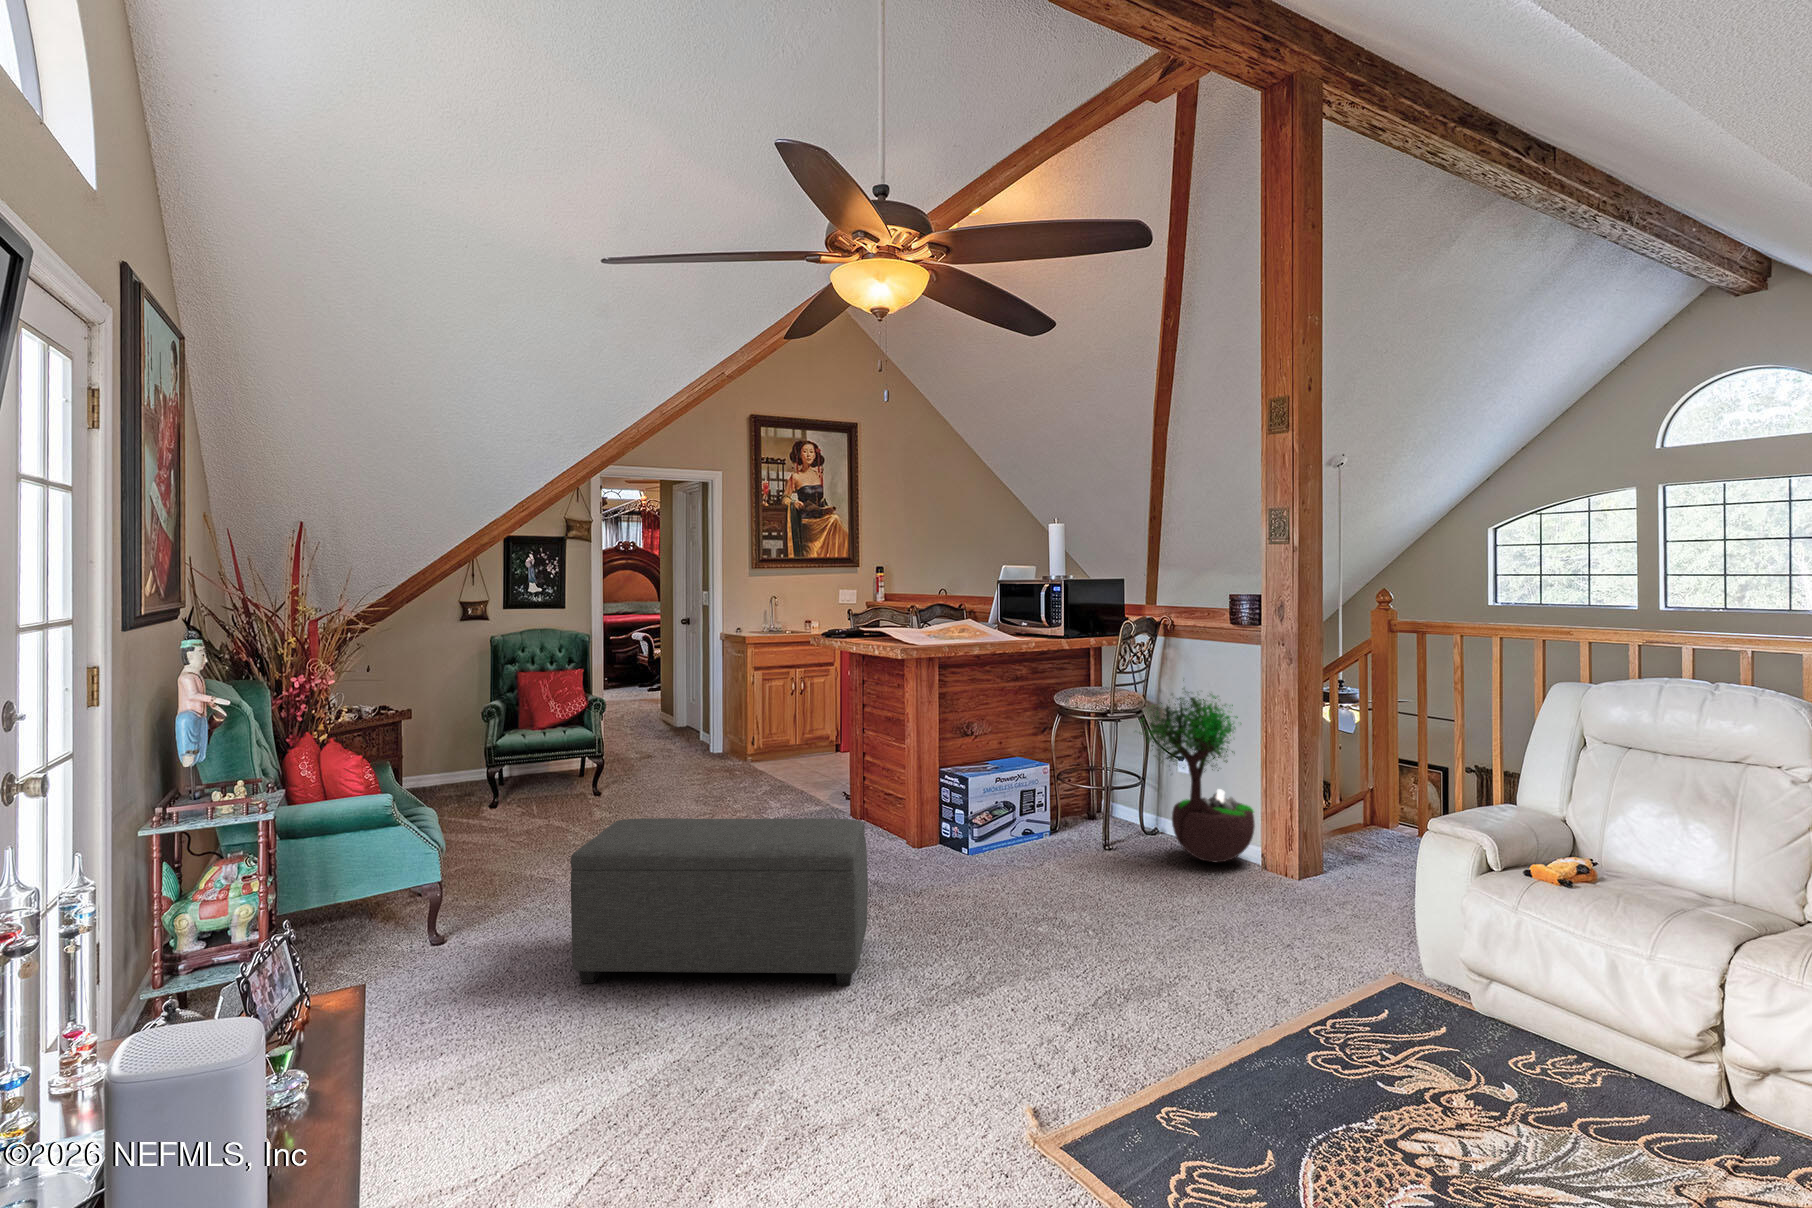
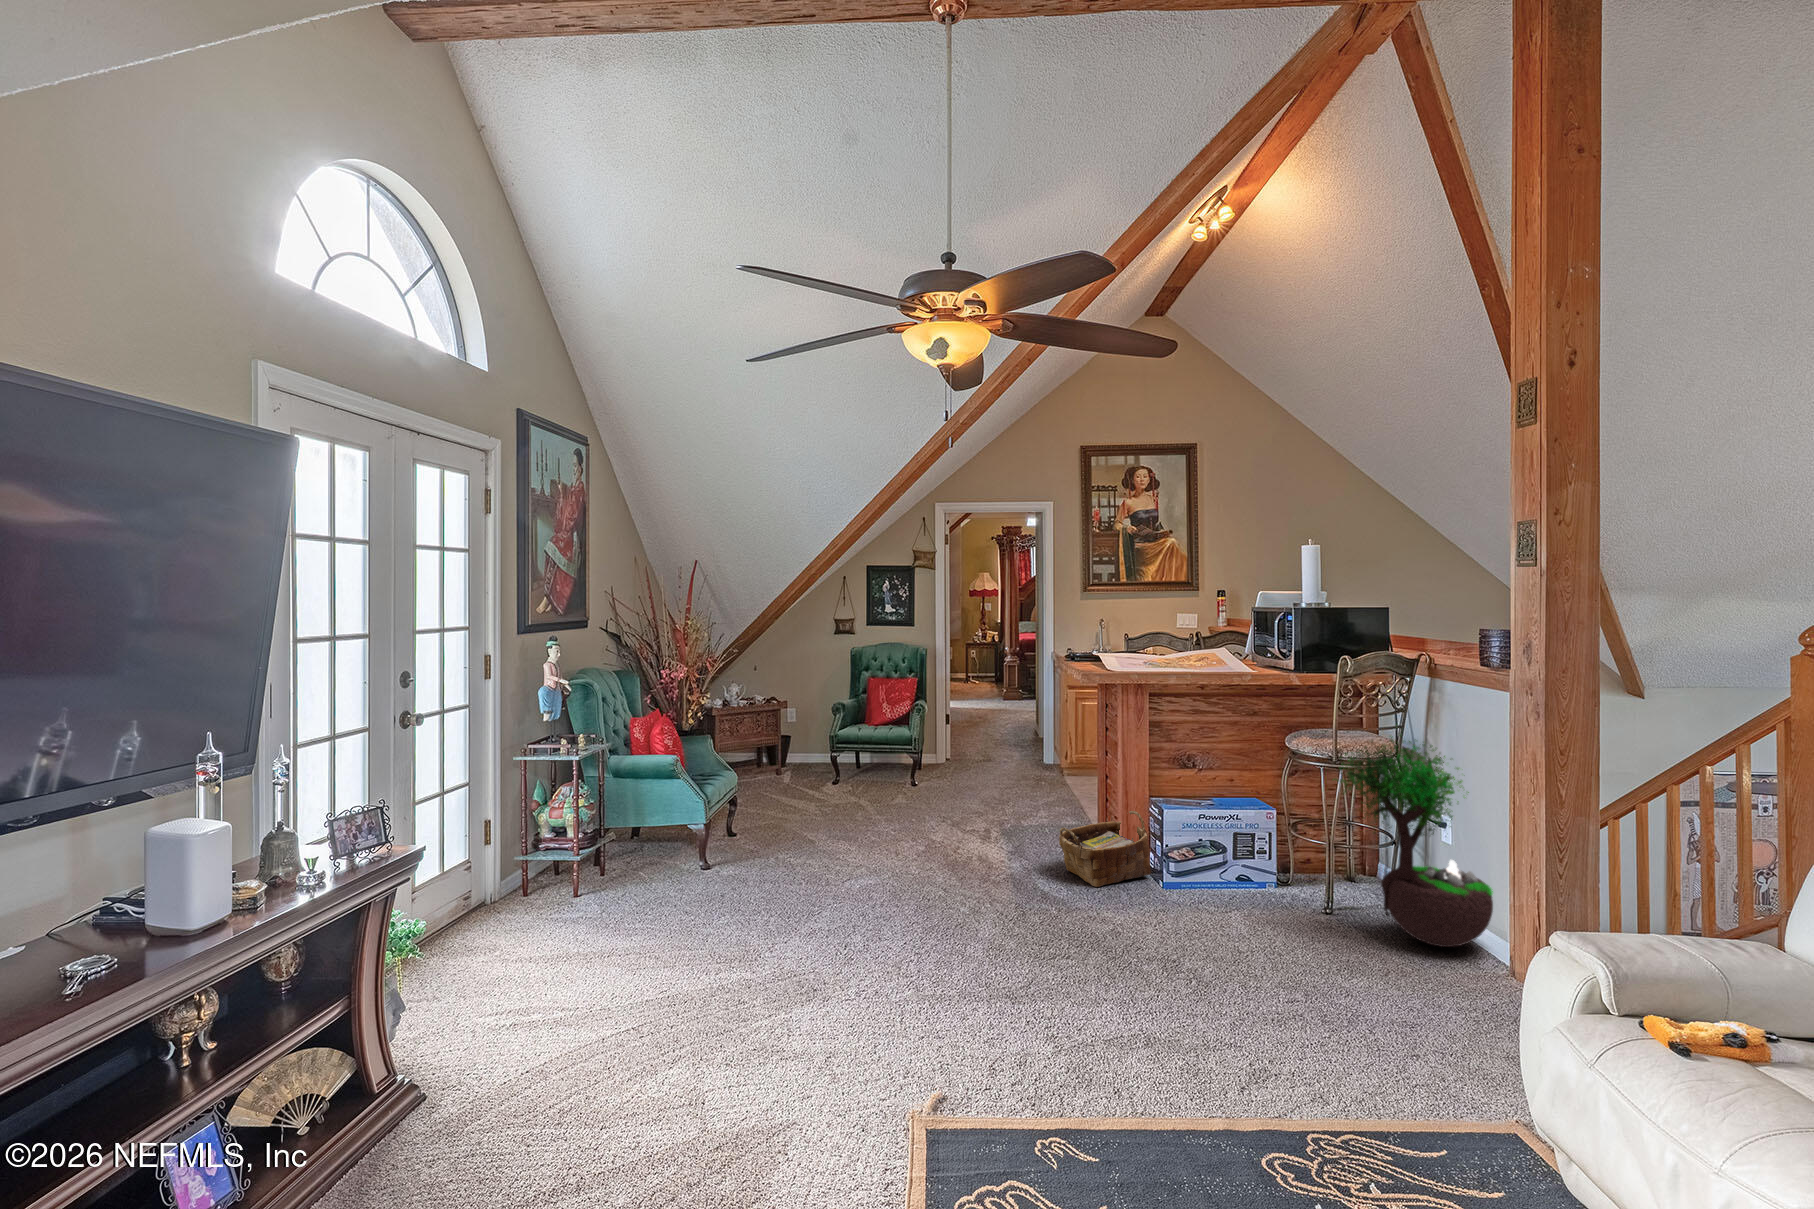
woven basket: none [866,787,954,868] -> present [1059,811,1151,887]
ottoman: present [571,818,868,985] -> none [740,798,978,969]

